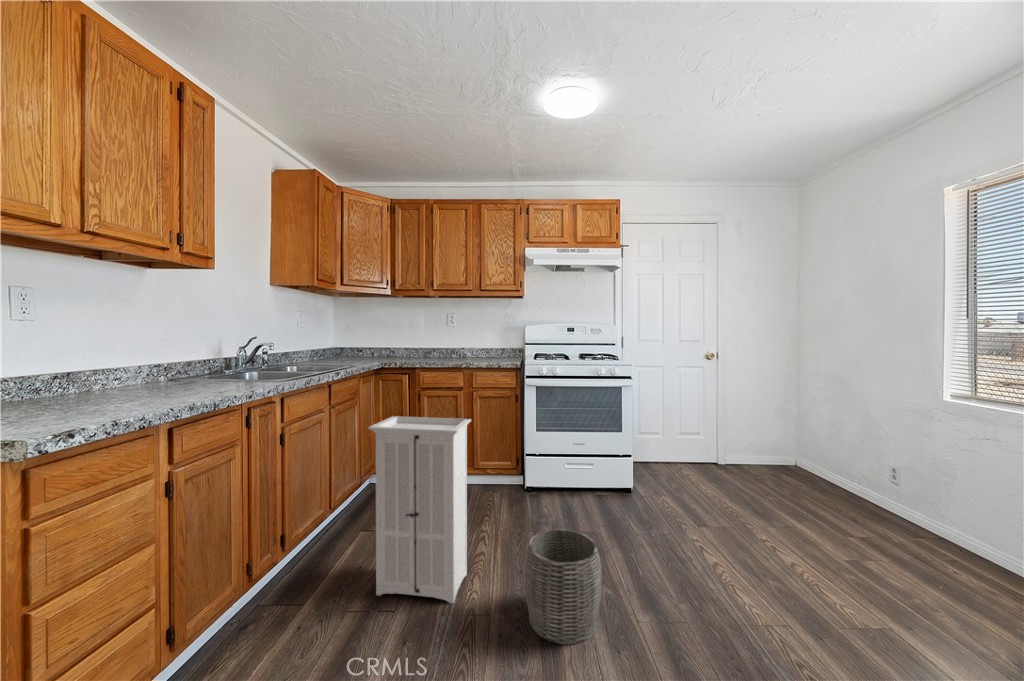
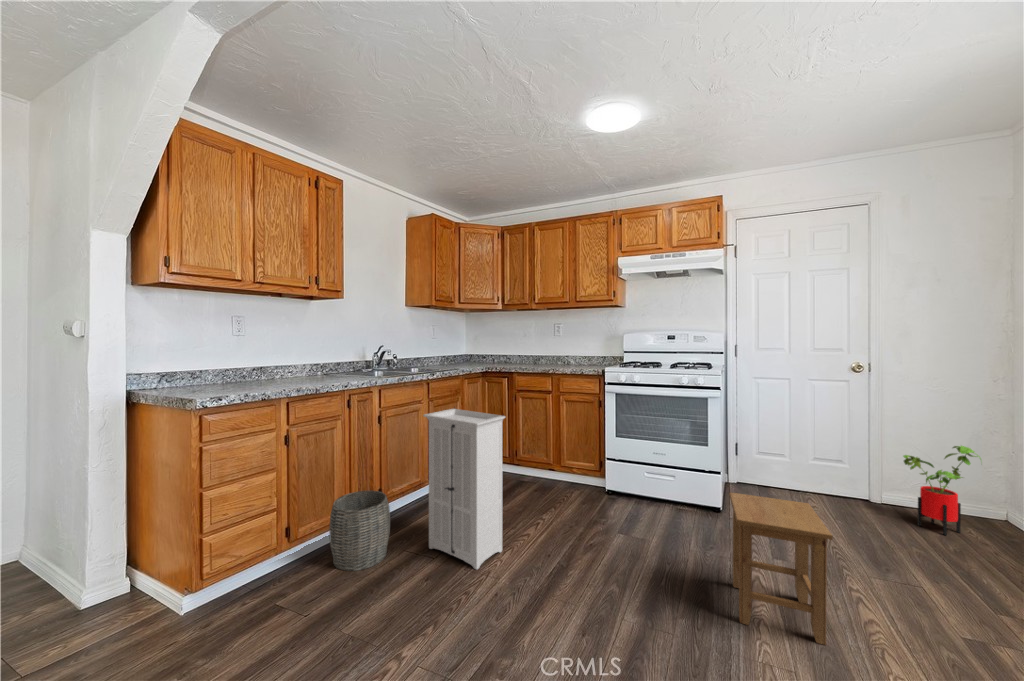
house plant: none [741,409,787,477] -> present [903,446,981,535]
stool: none [678,467,774,580] -> present [729,493,833,645]
woven basket: present [525,529,602,644] -> present [329,490,390,571]

